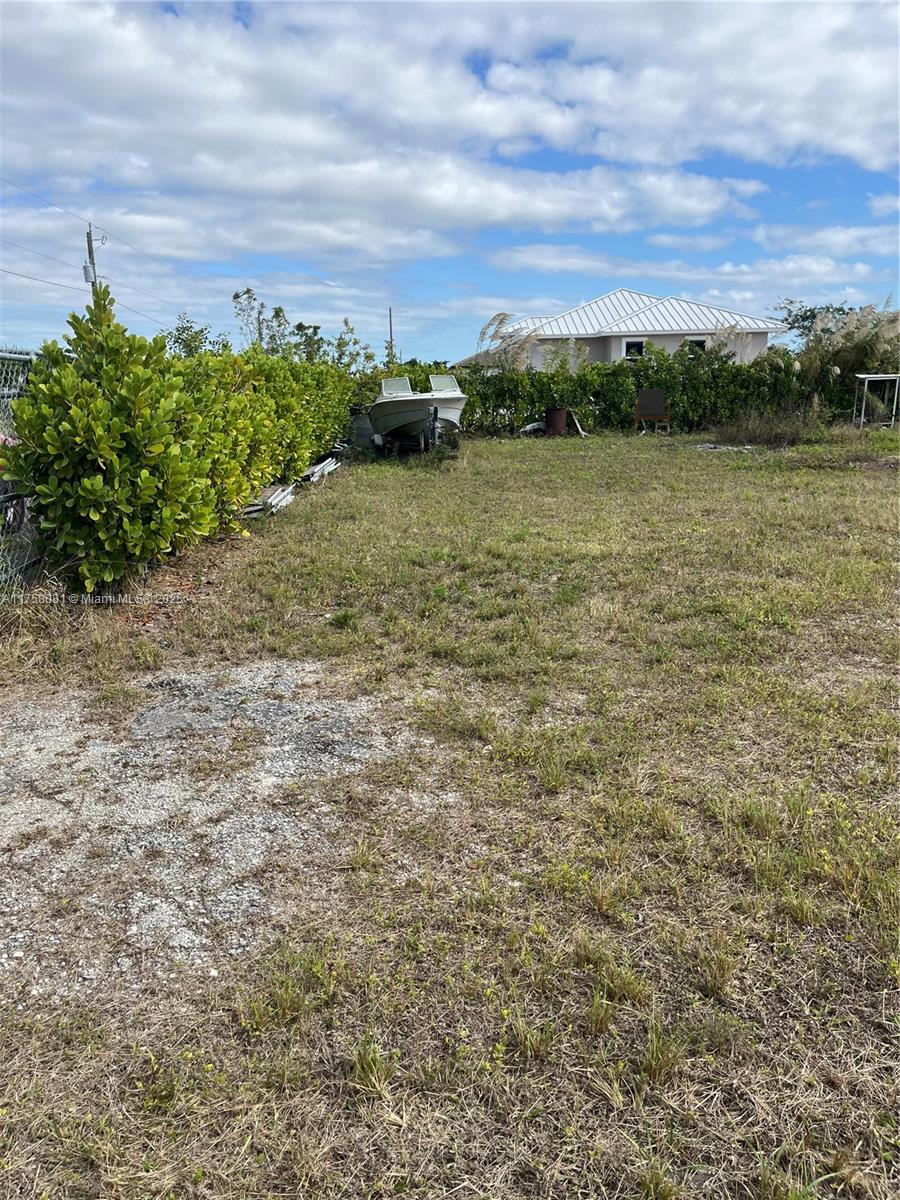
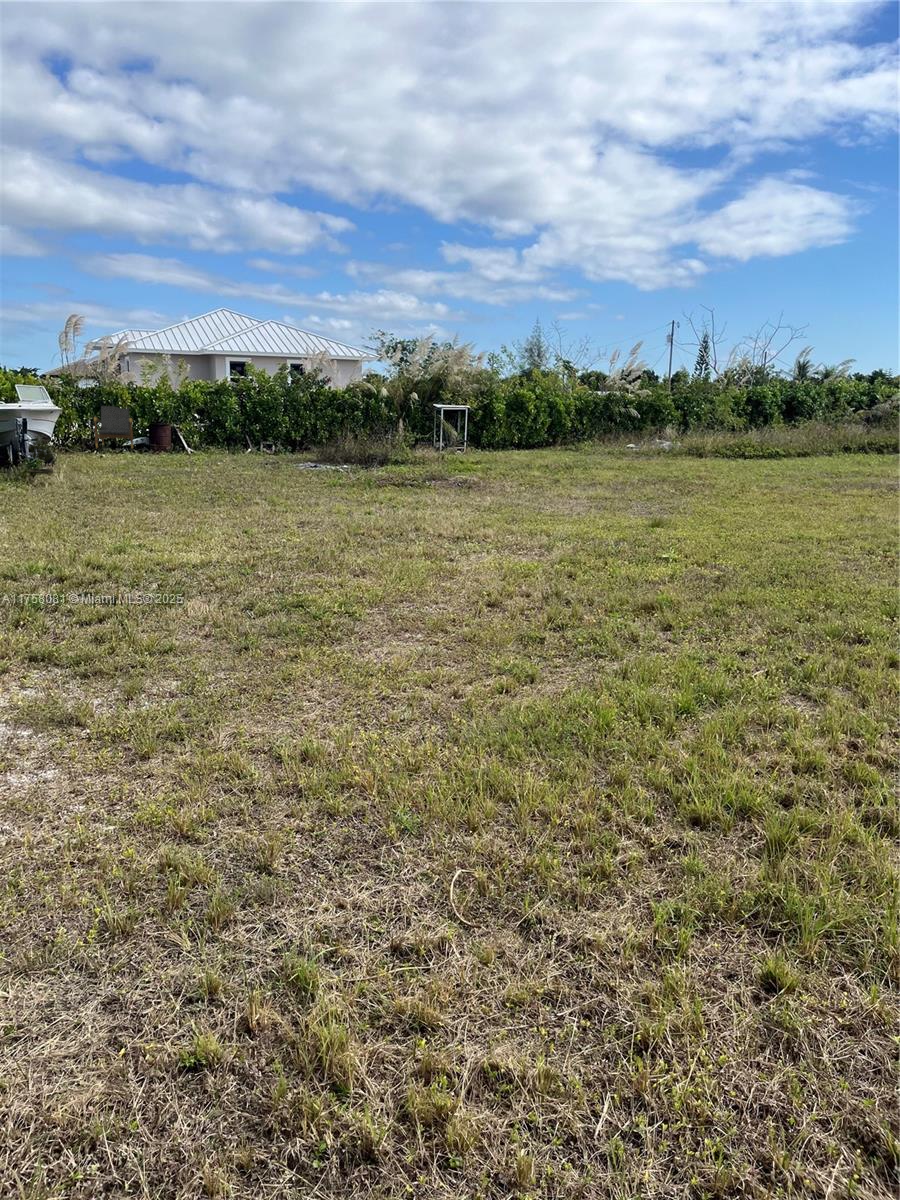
lounge chair: present [635,389,671,428] -> present [94,406,133,448]

